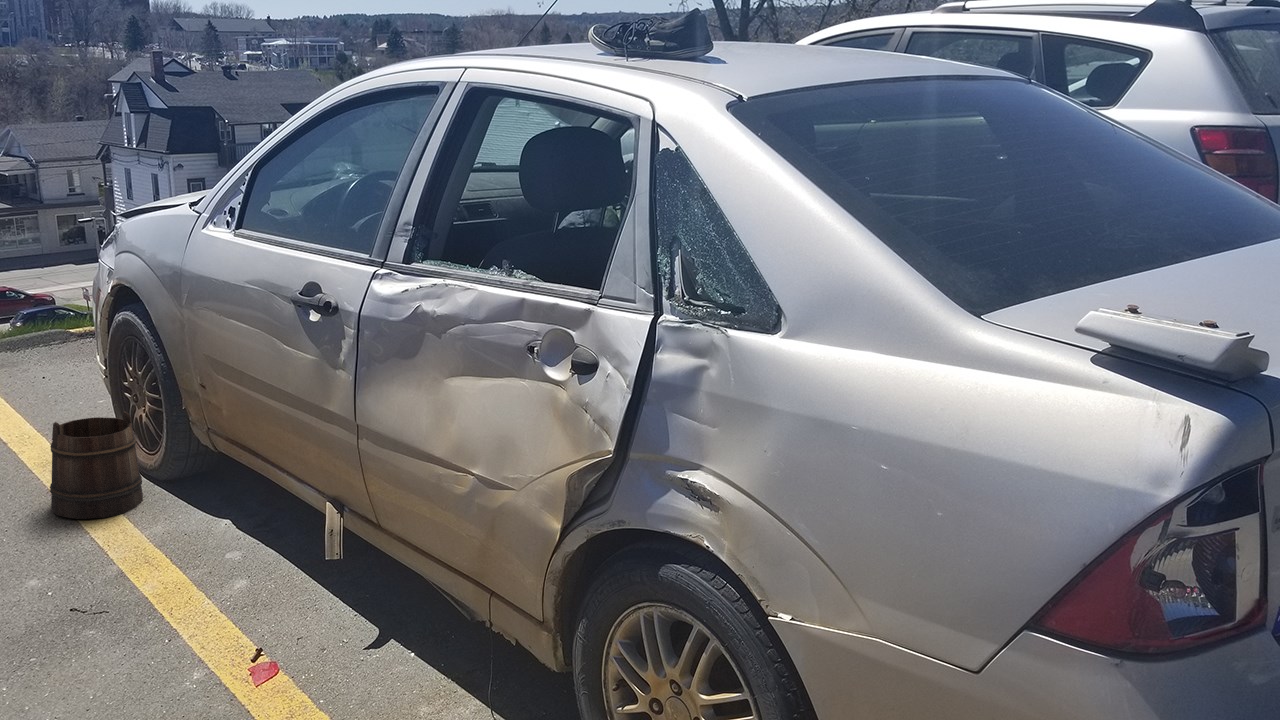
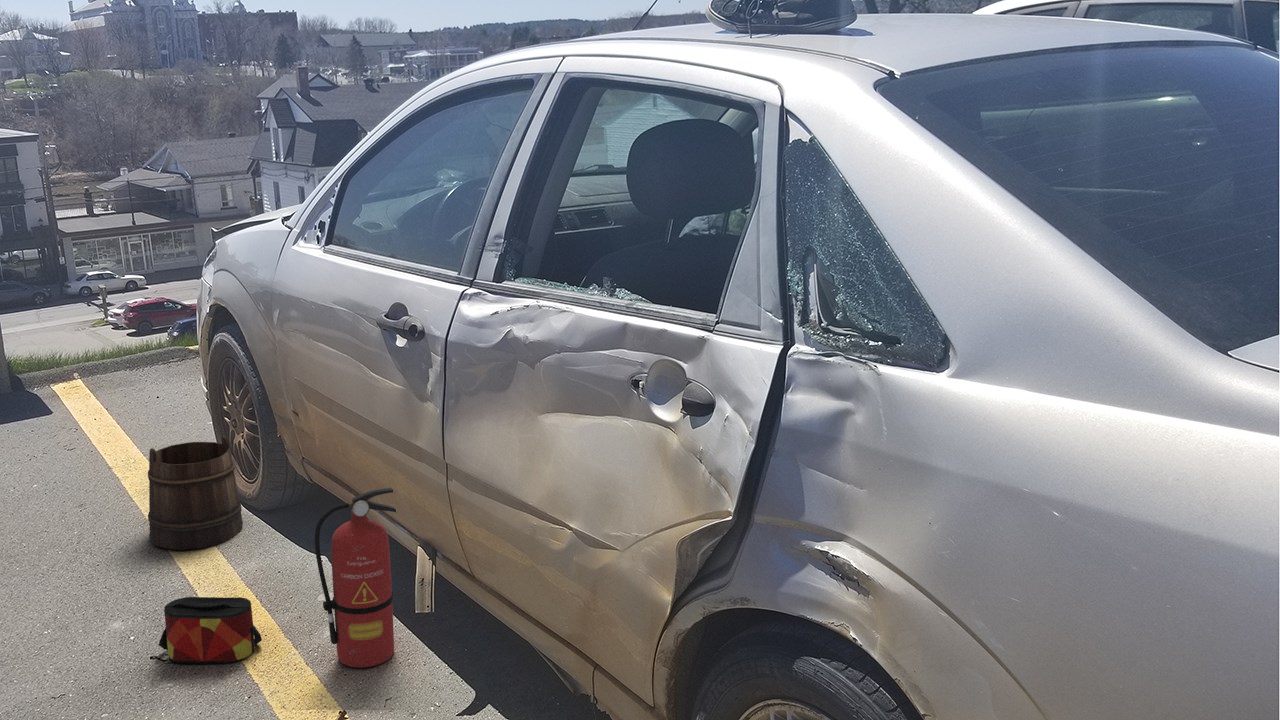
fire extinguisher: none [229,452,308,616] -> present [315,488,396,668]
bag: none [74,556,174,616] -> present [159,597,262,664]

